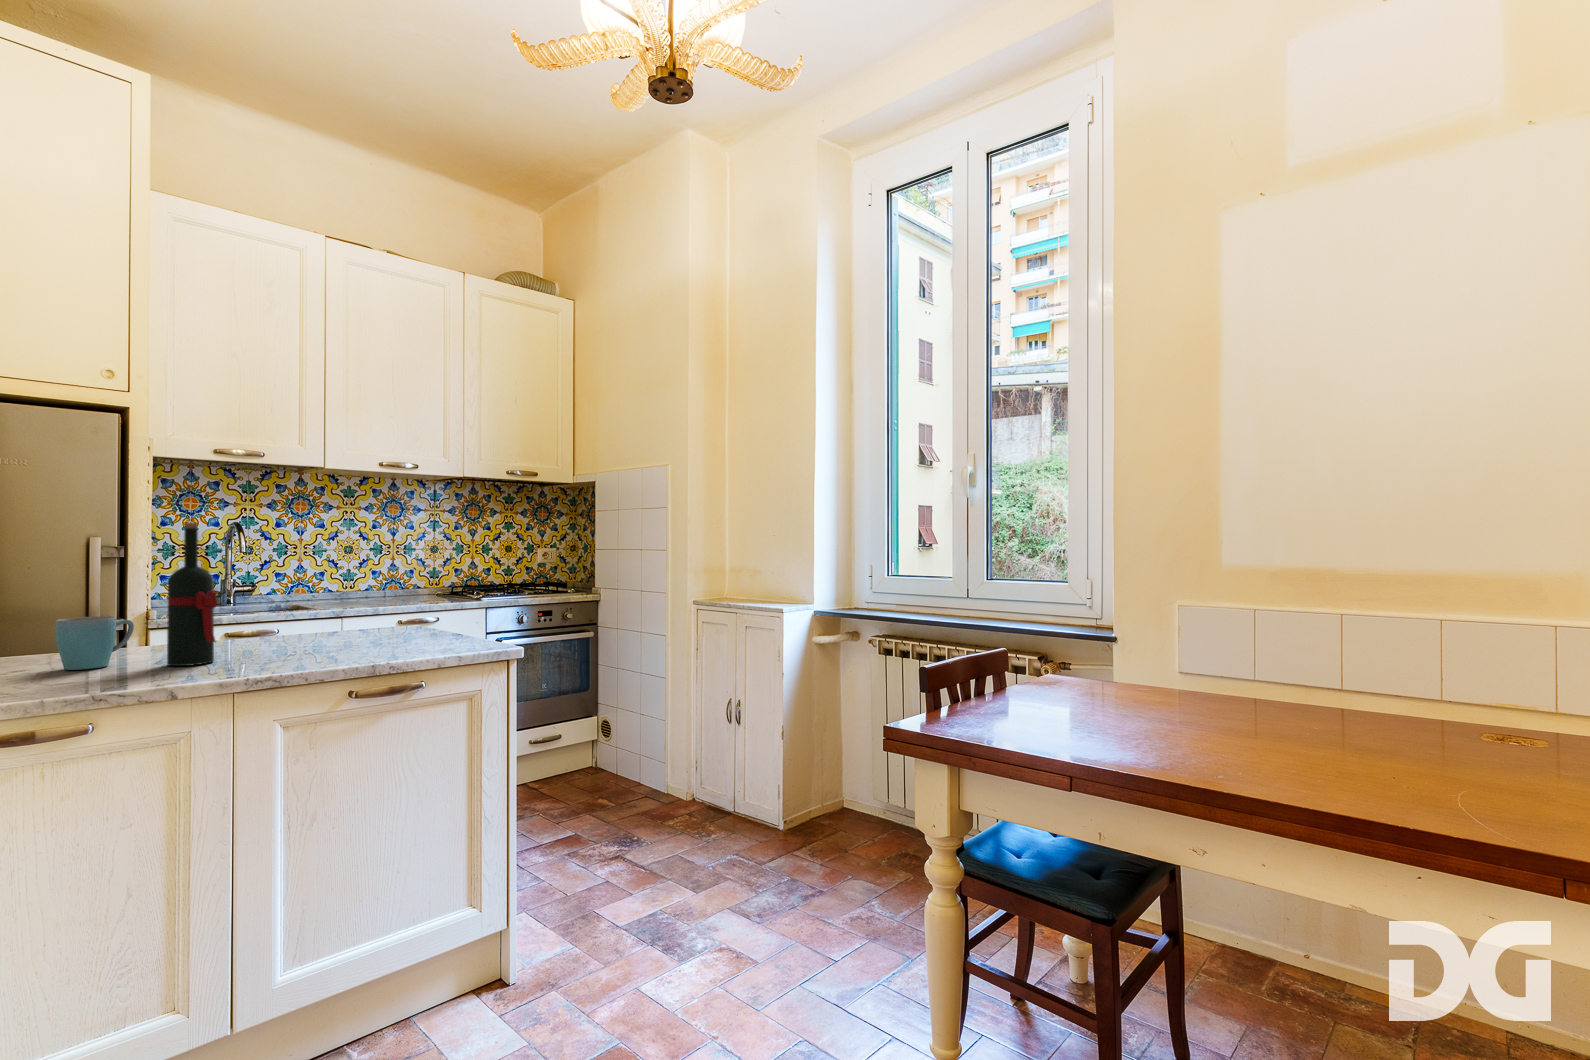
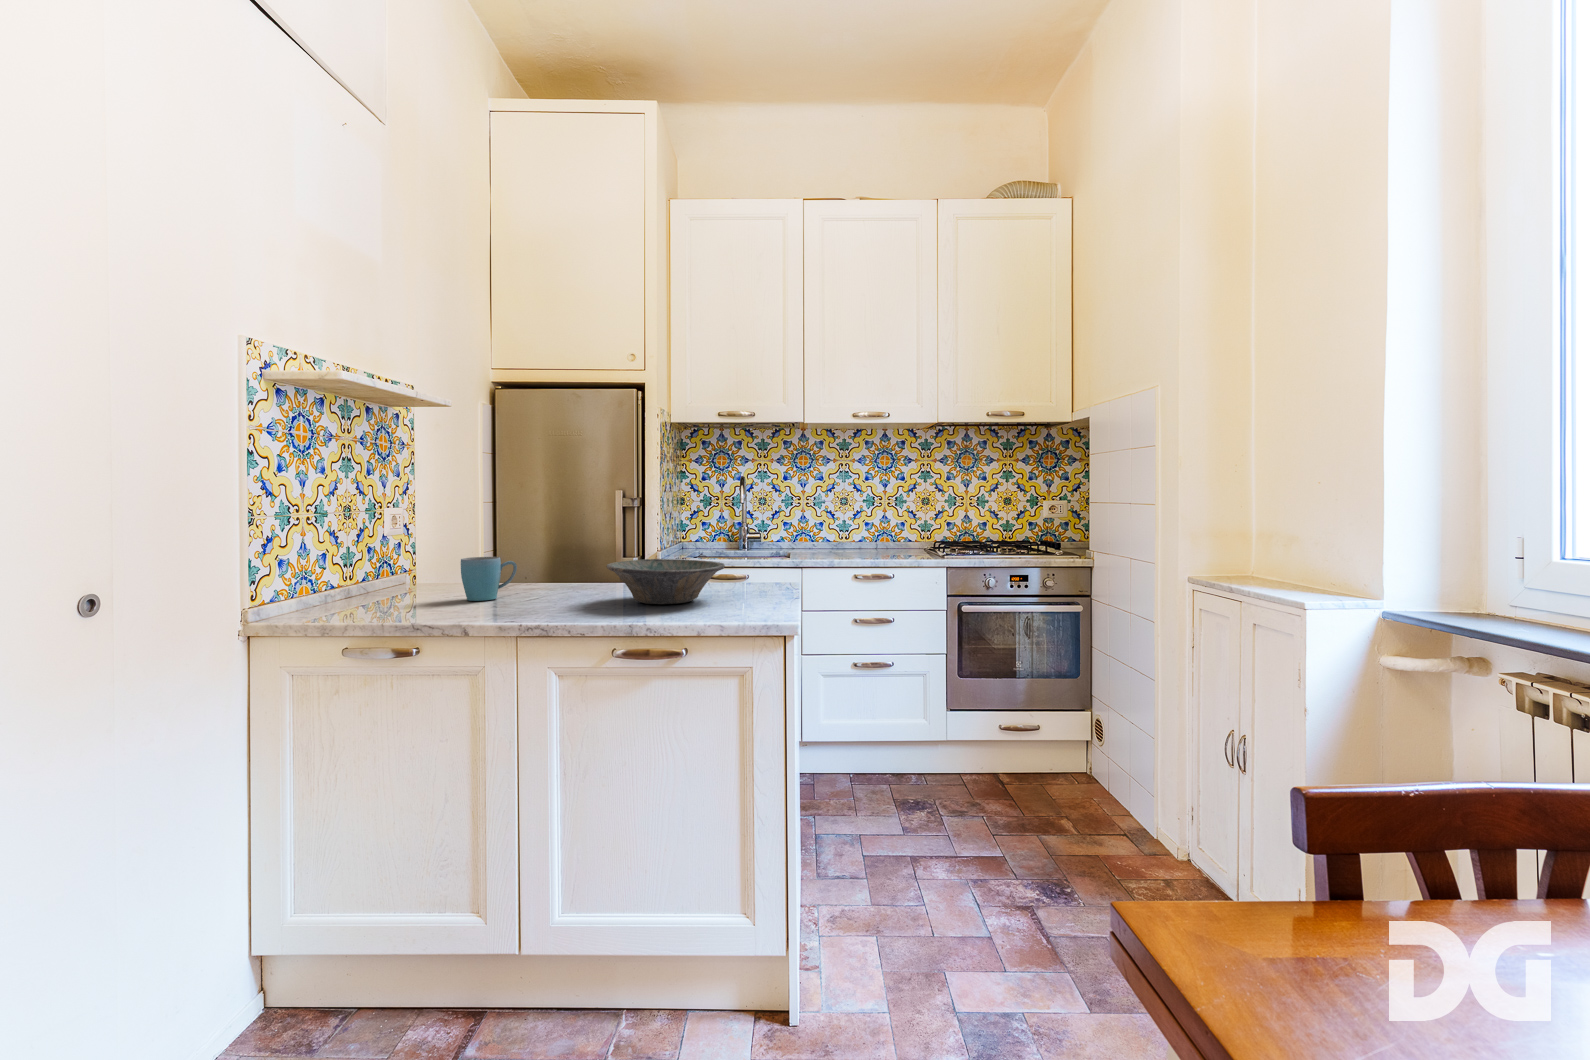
wine bottle: present [167,522,217,666] -> none [514,475,550,607]
bowl: none [278,606,409,649] -> present [606,559,725,604]

